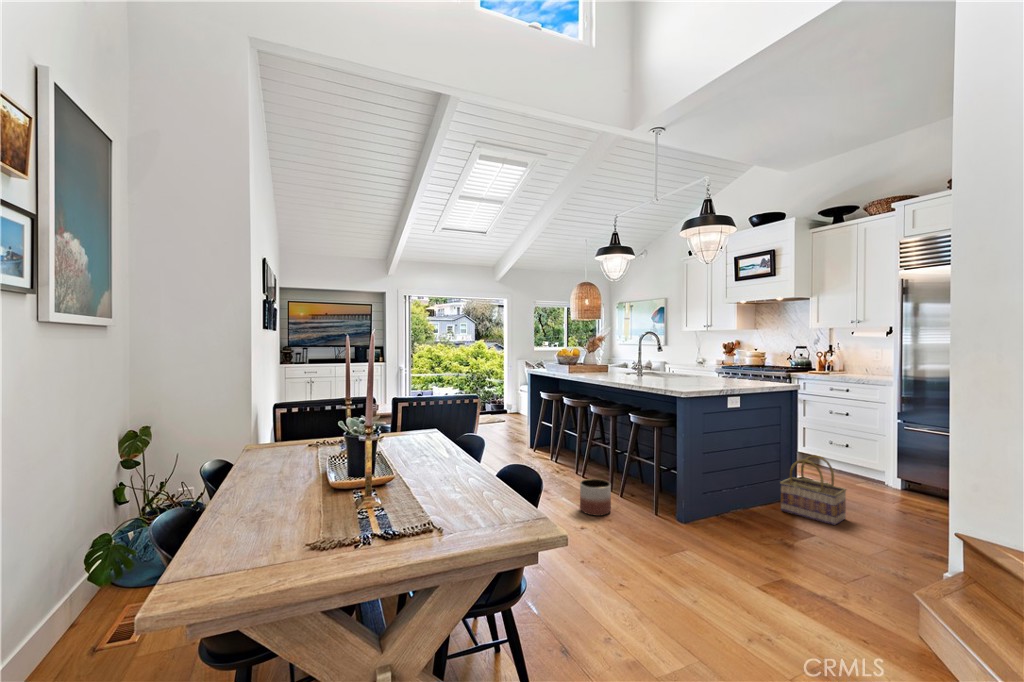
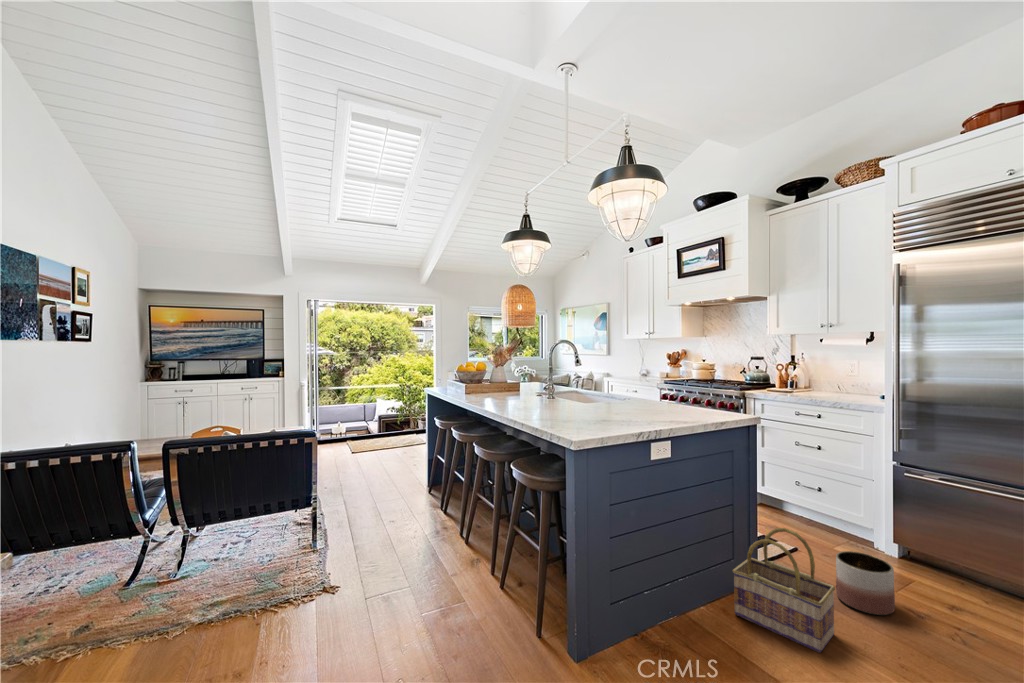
planter: present [580,479,611,516] -> present [836,551,895,615]

